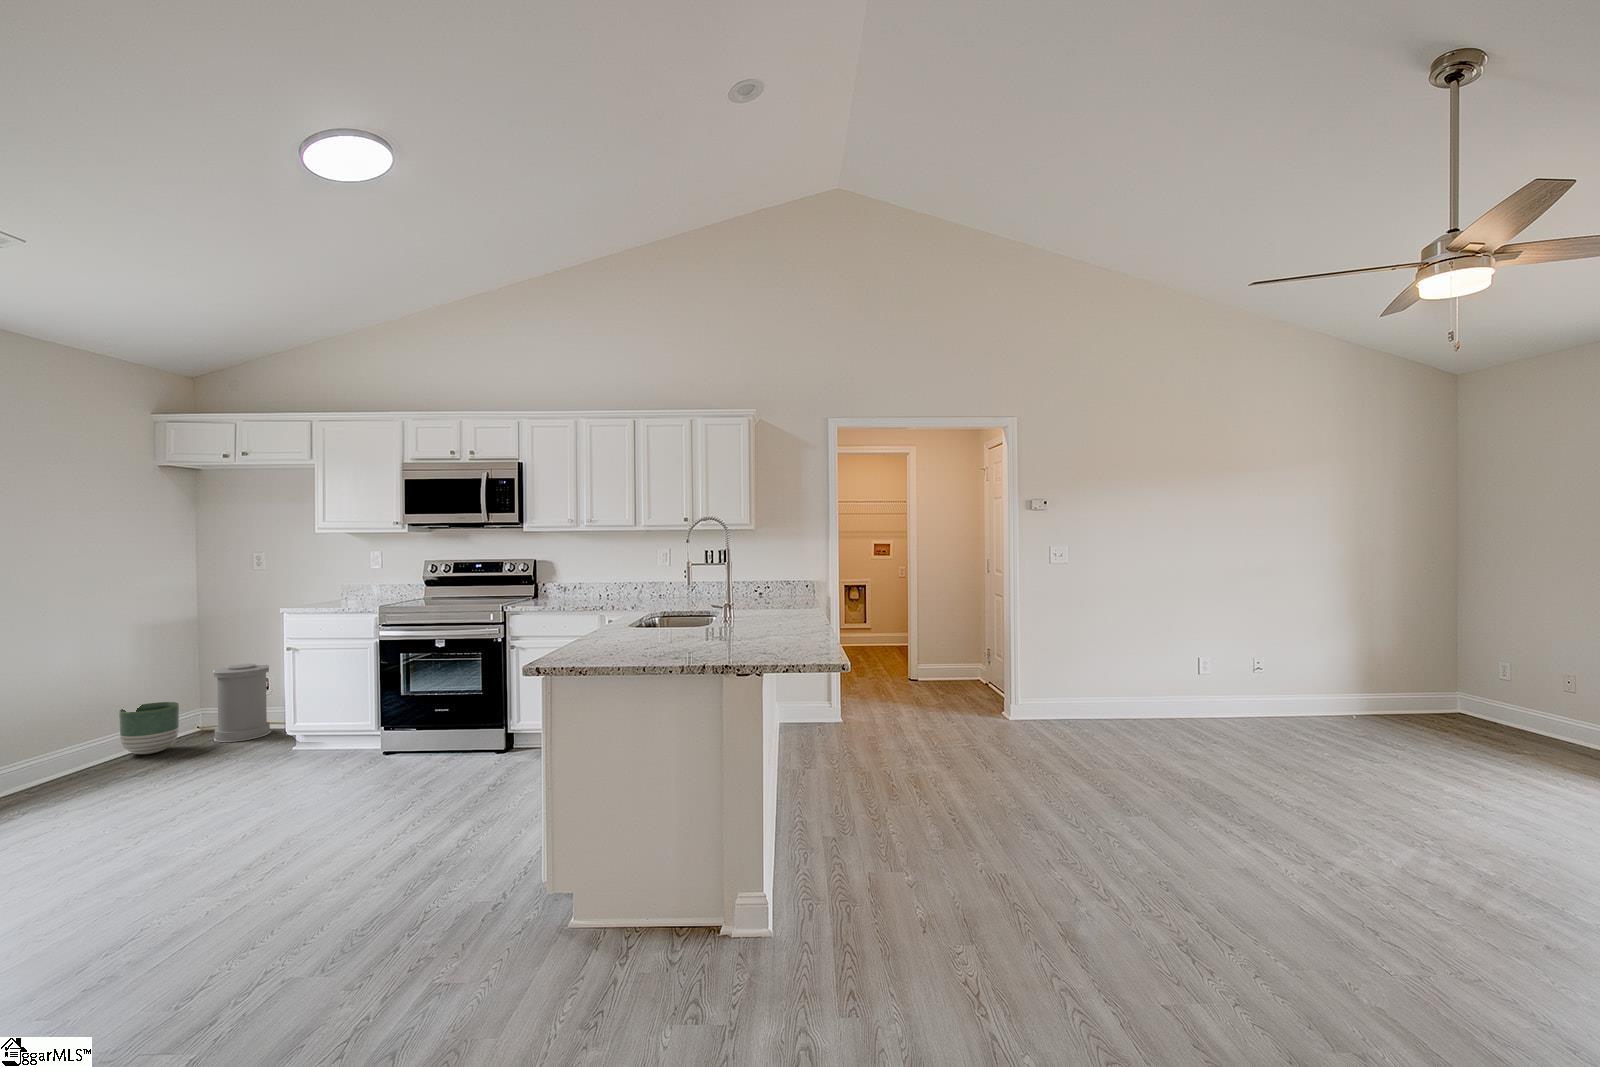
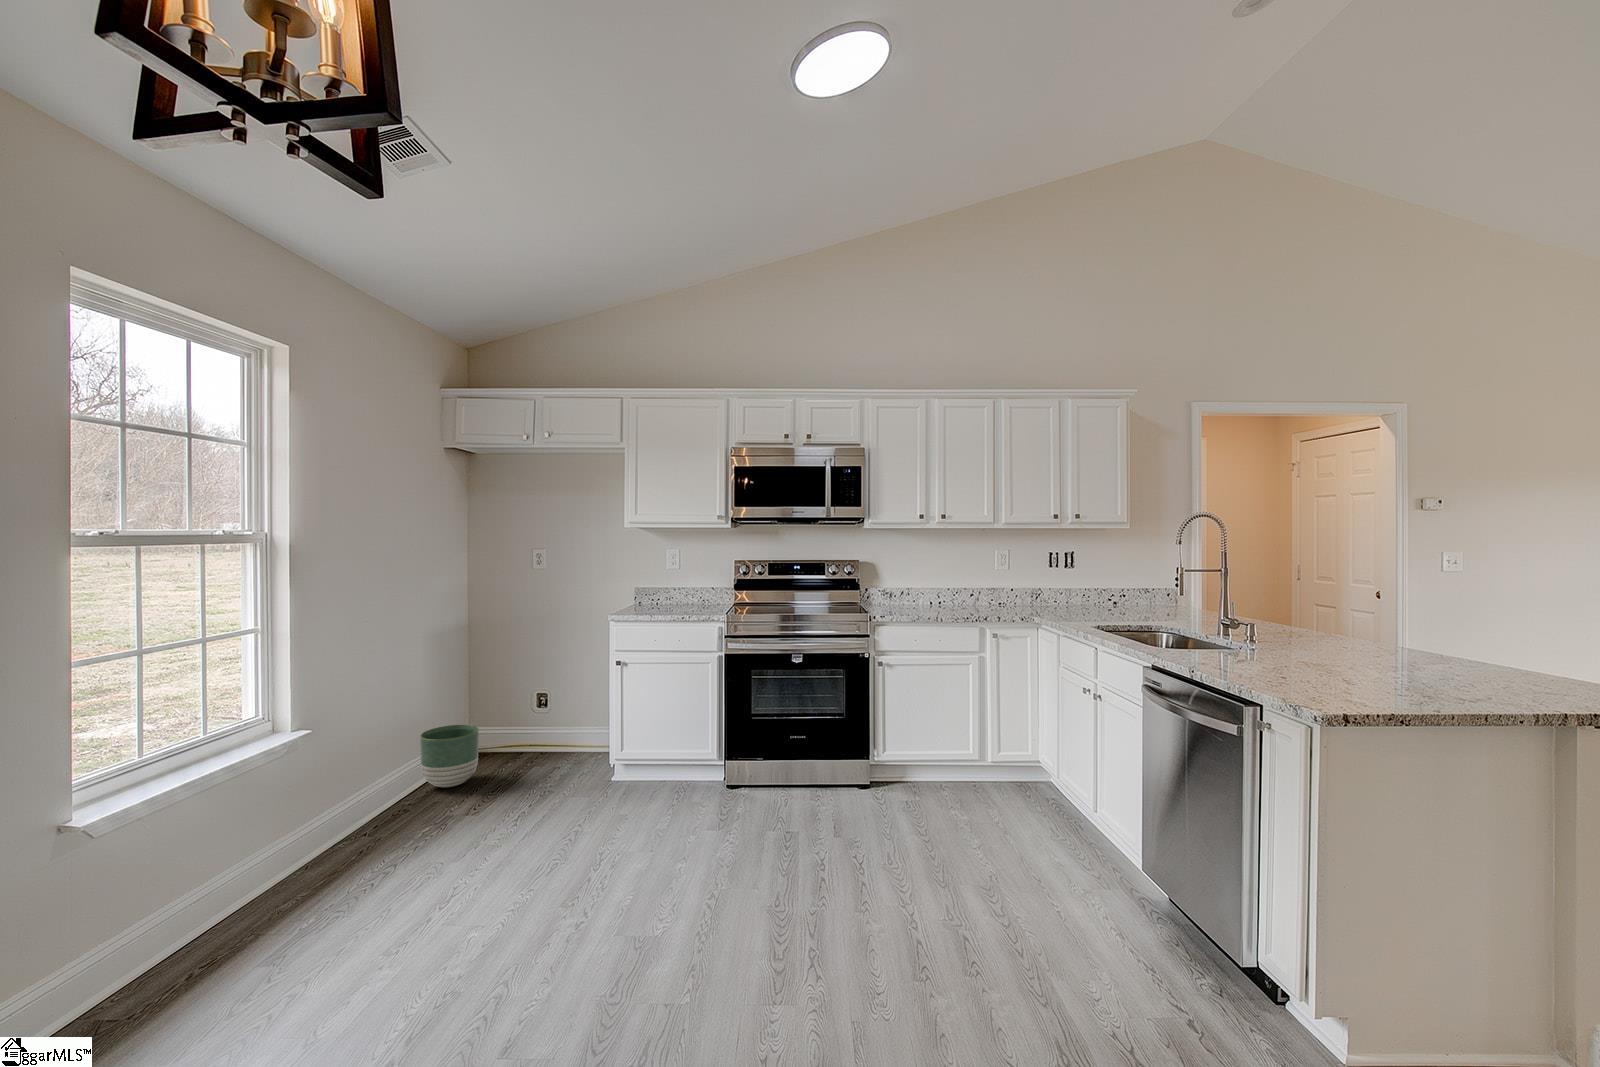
trash can: present [213,664,271,742] -> none [500,678,557,769]

